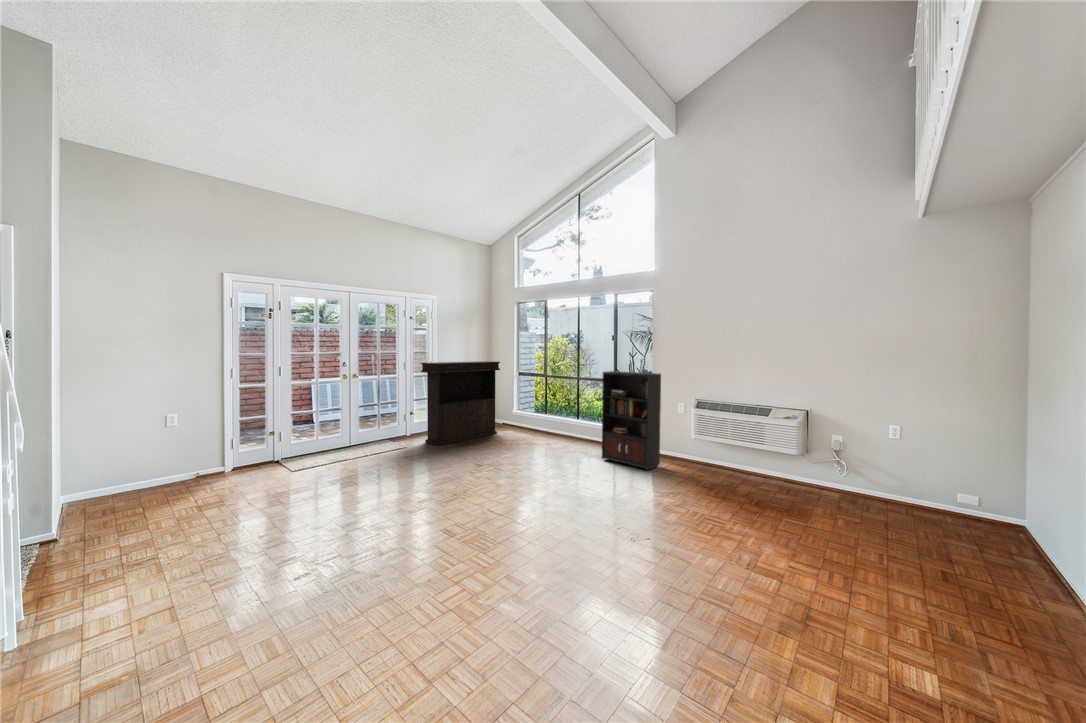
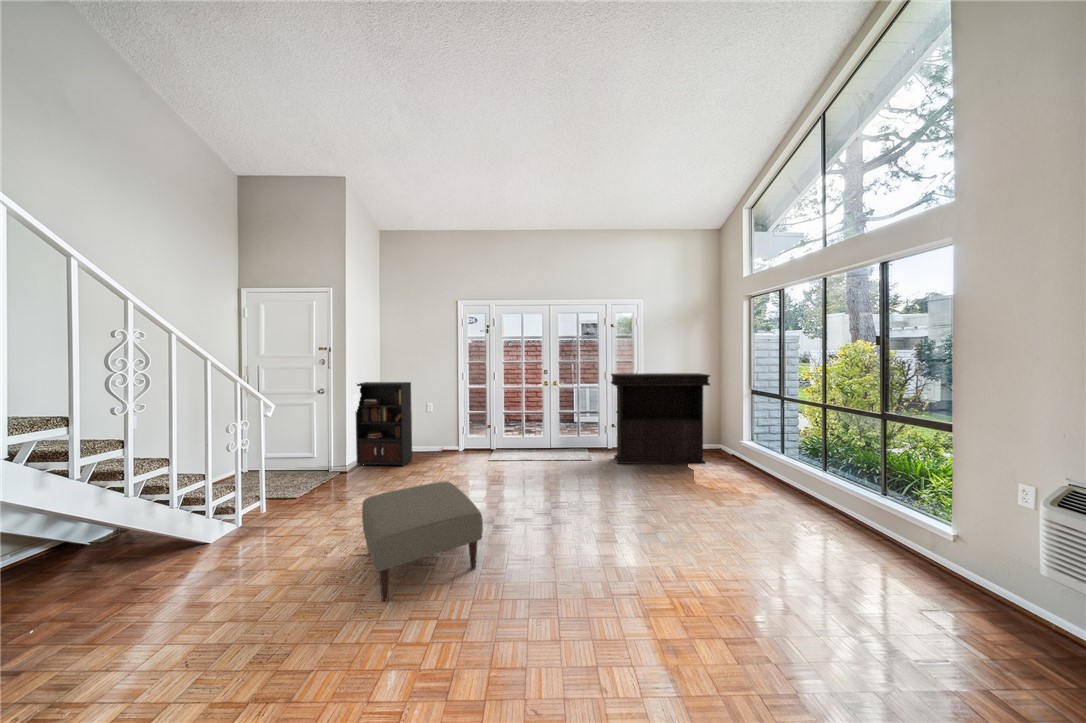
bookcase: present [602,371,683,470] -> present [355,382,412,465]
ottoman: none [316,469,452,562] -> present [362,482,483,601]

